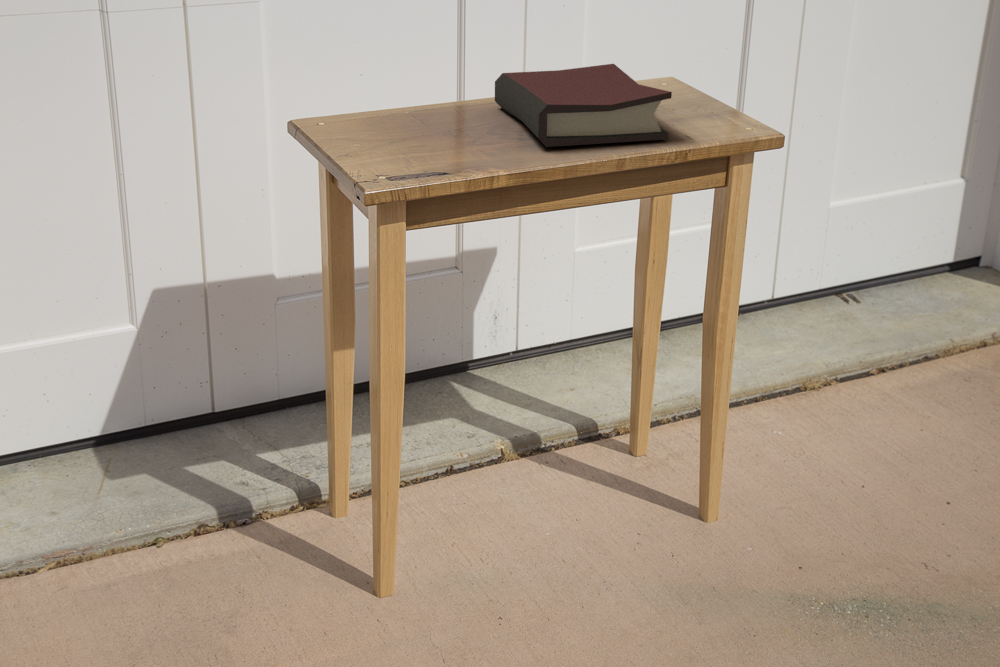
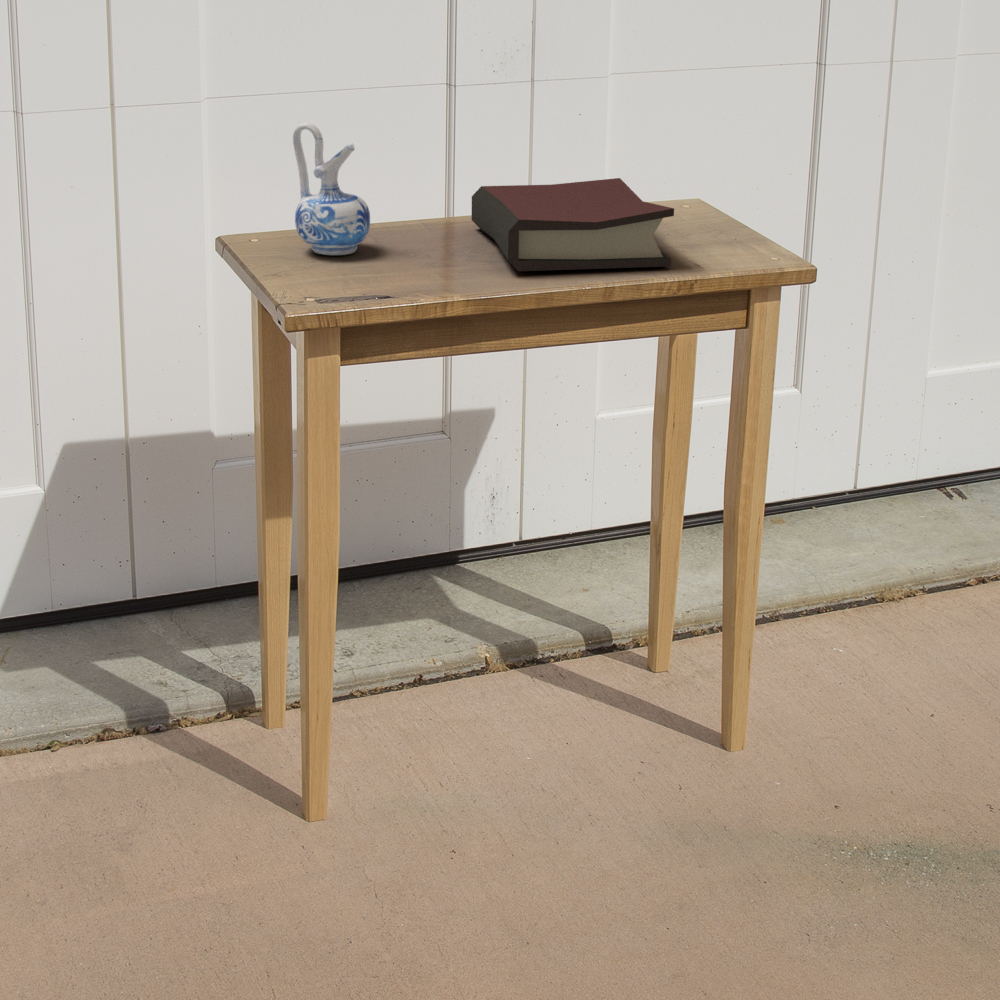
ceramic pitcher: none [353,26,418,135] -> present [293,123,370,255]

